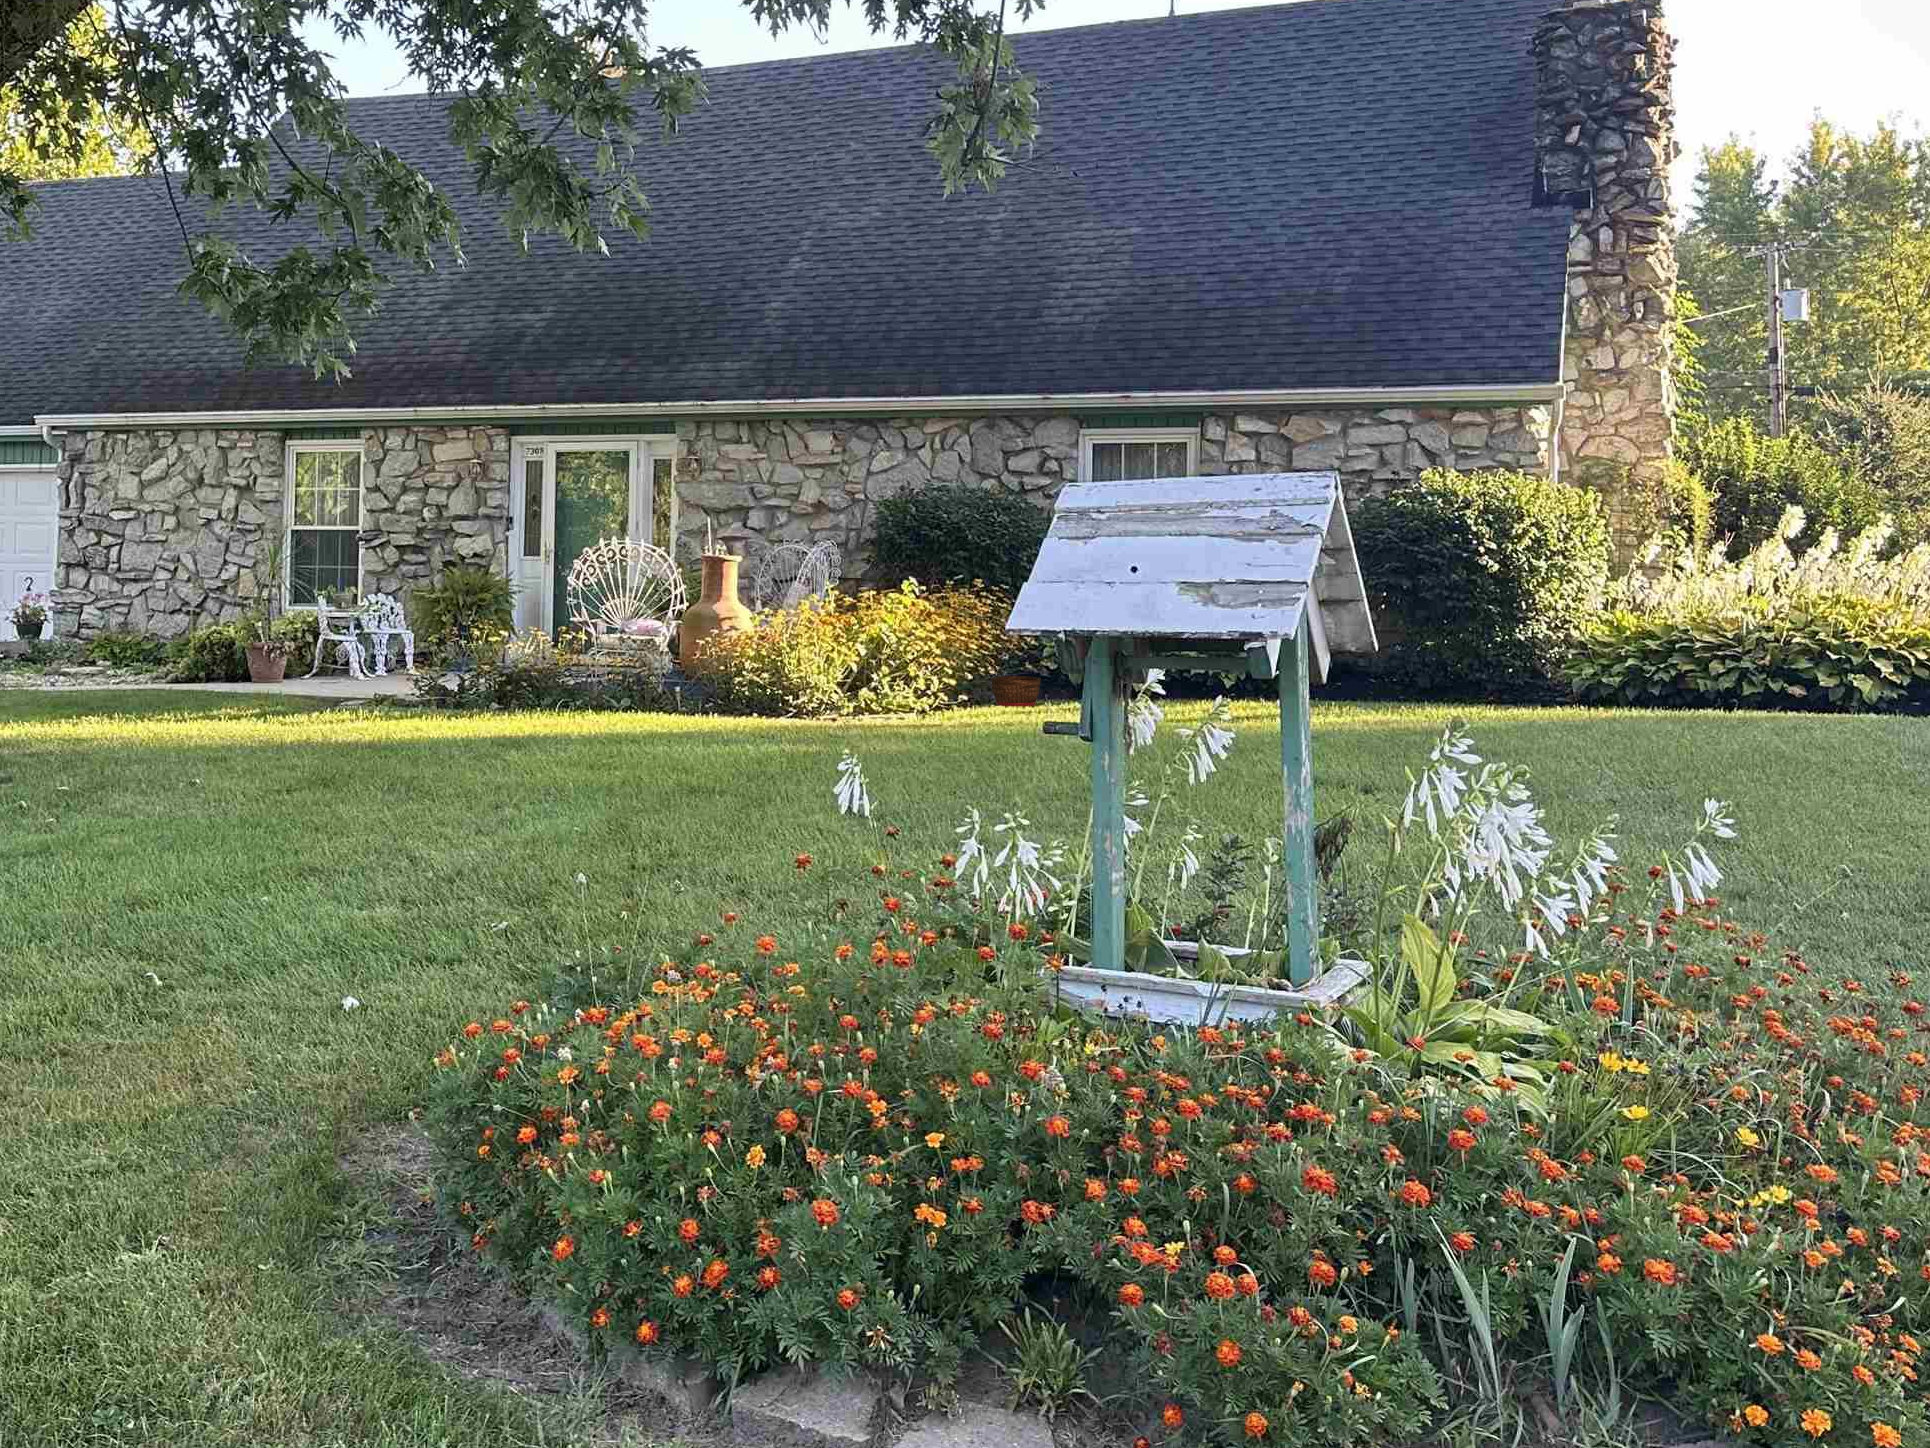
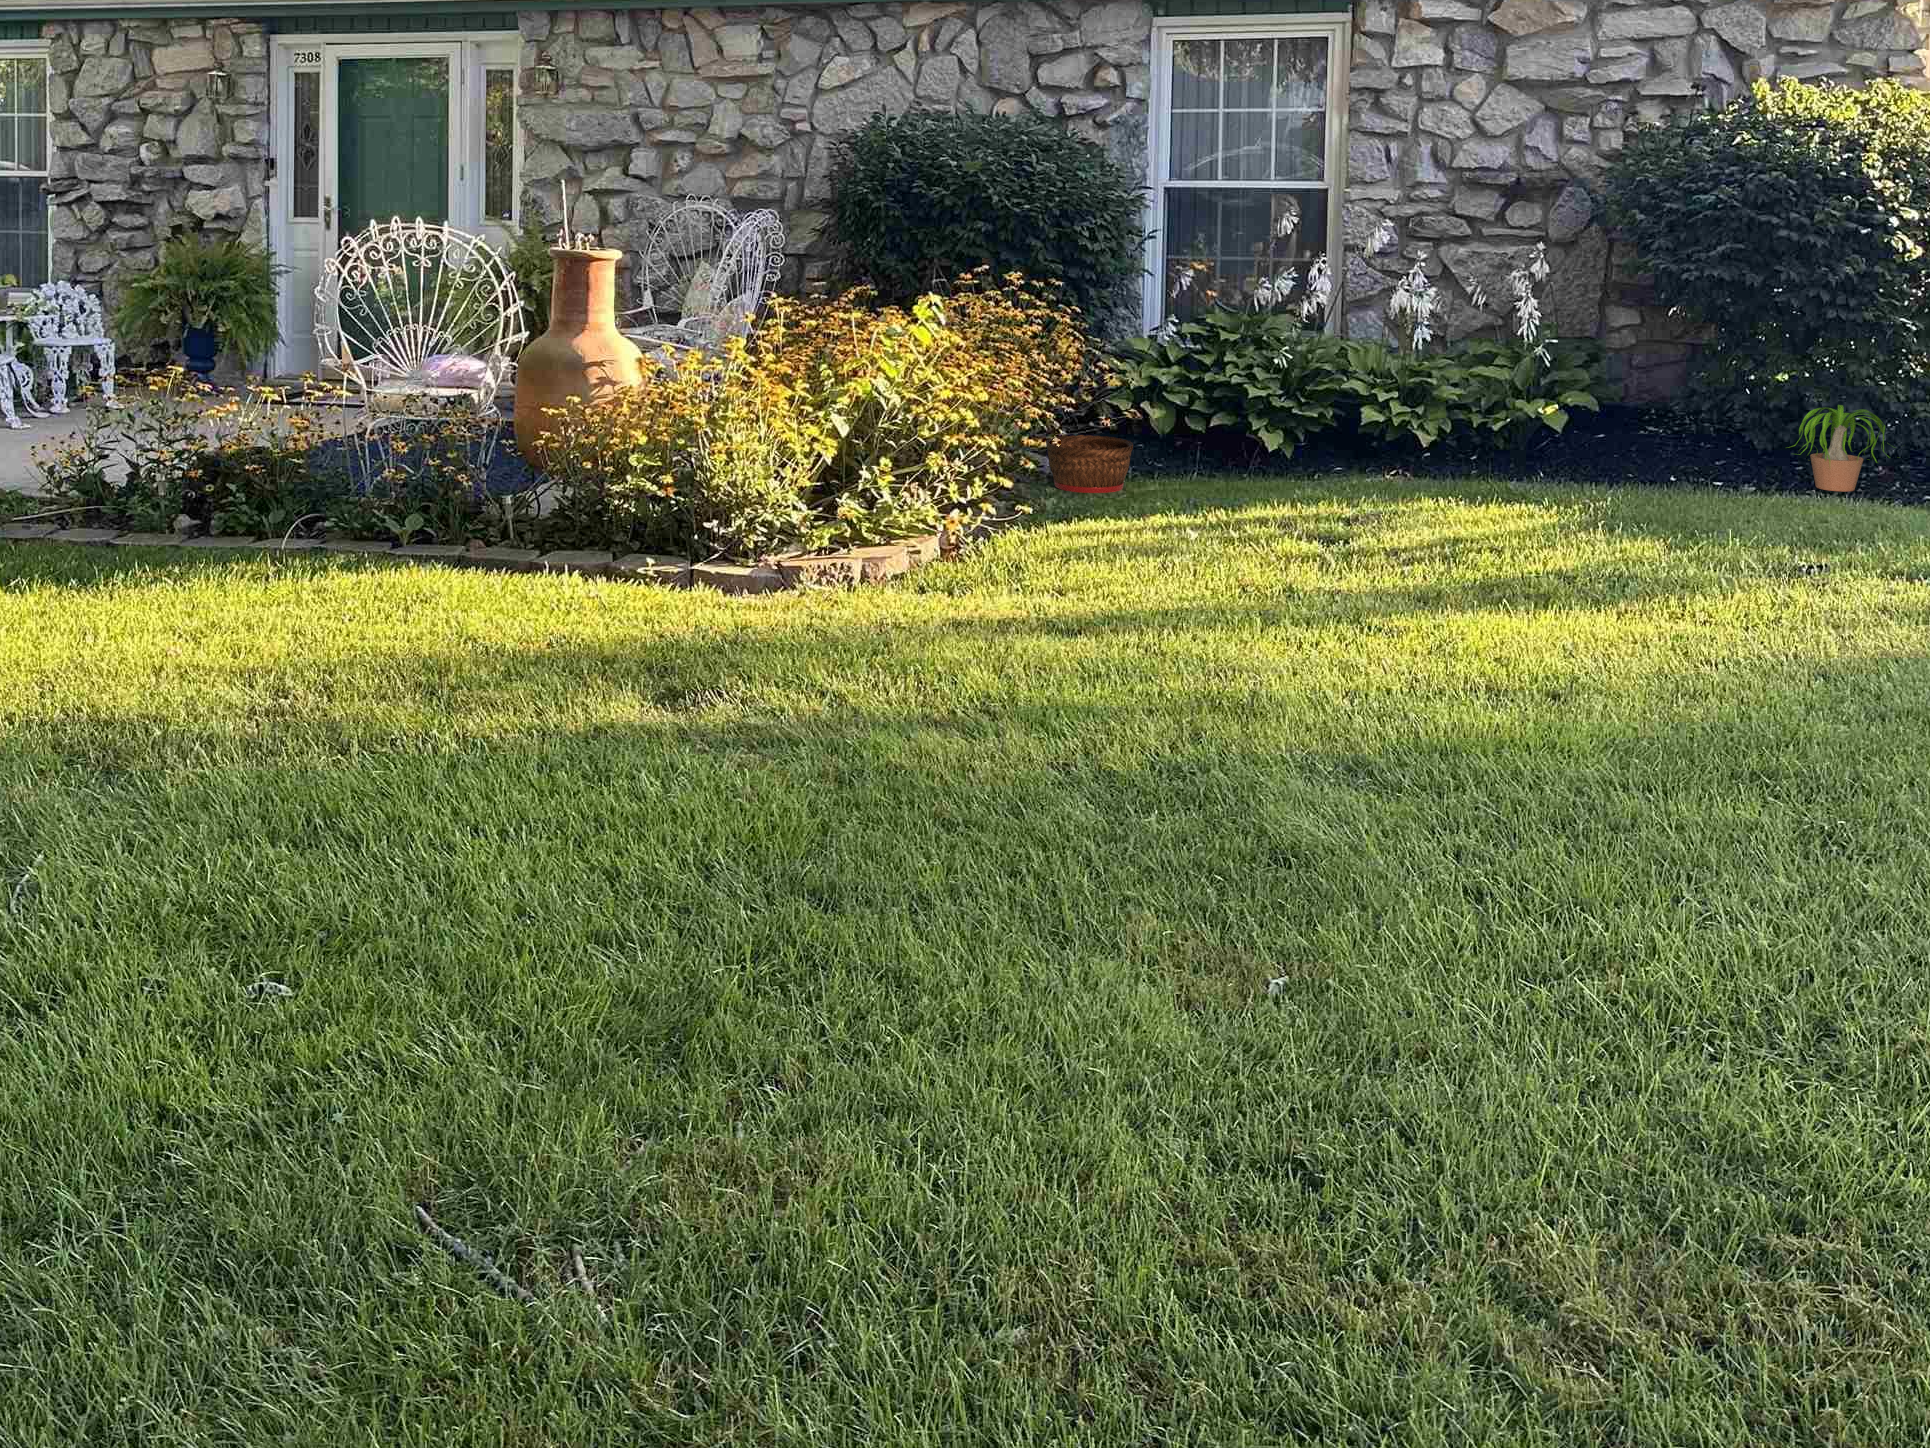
potted plant: none [1425,658,1489,708] -> present [1794,405,1885,491]

